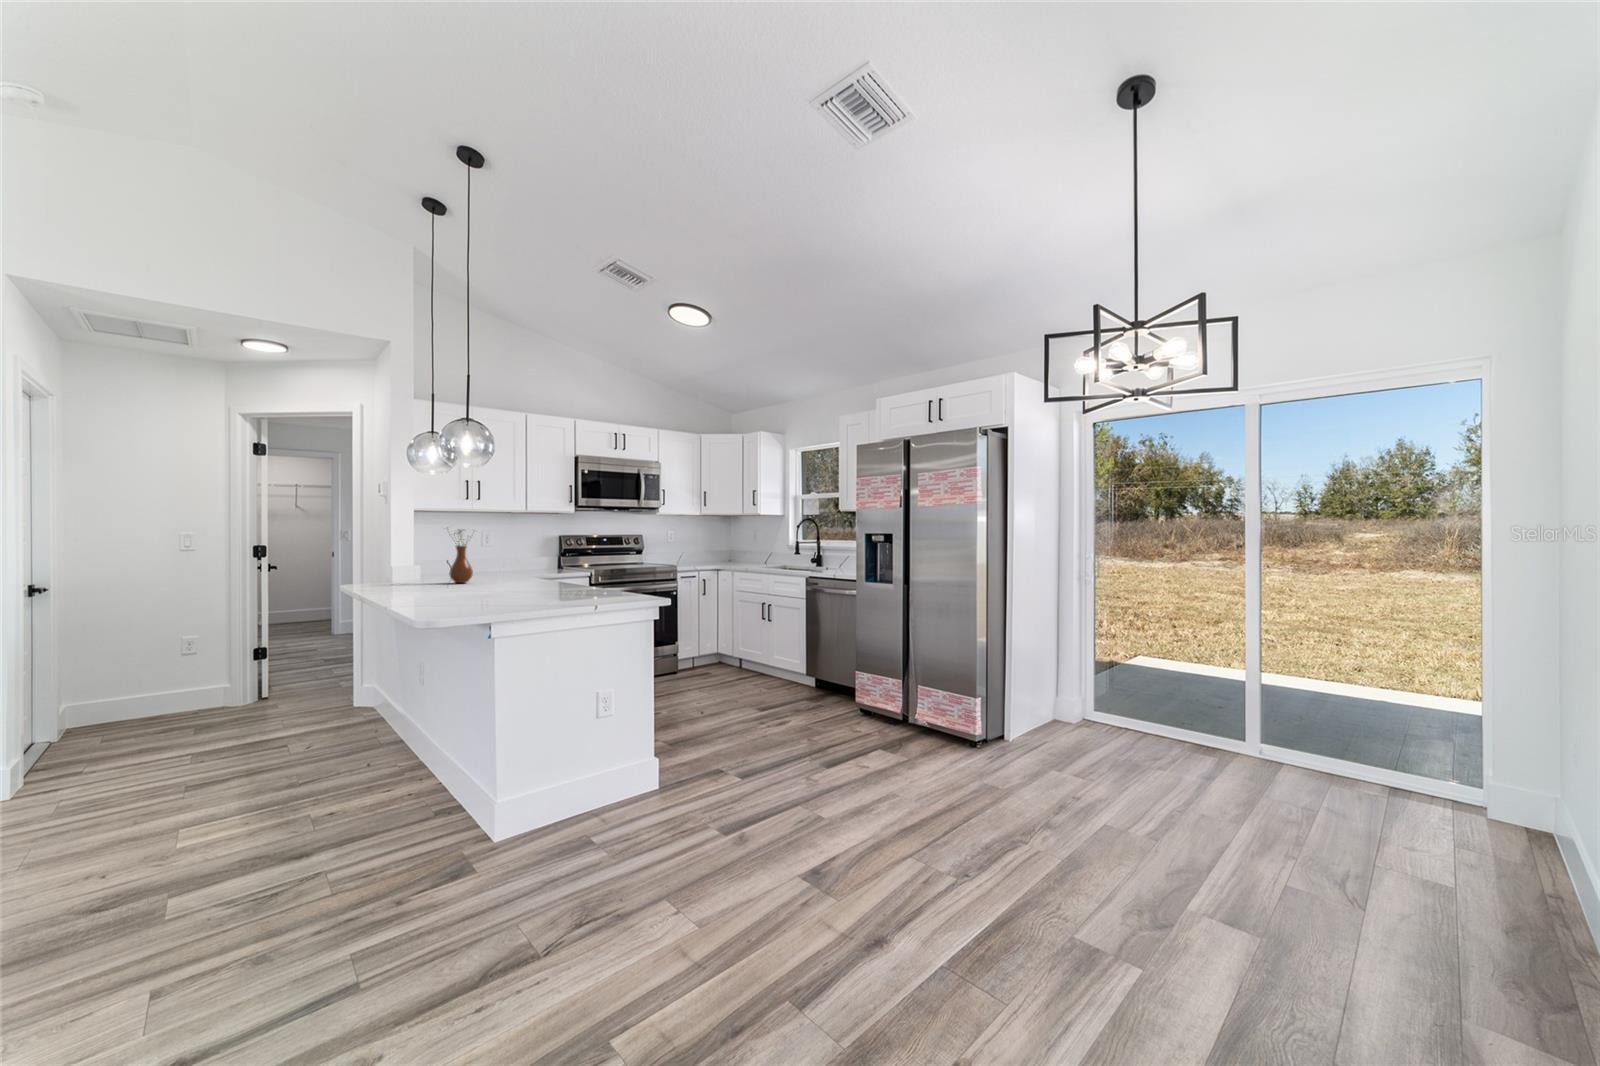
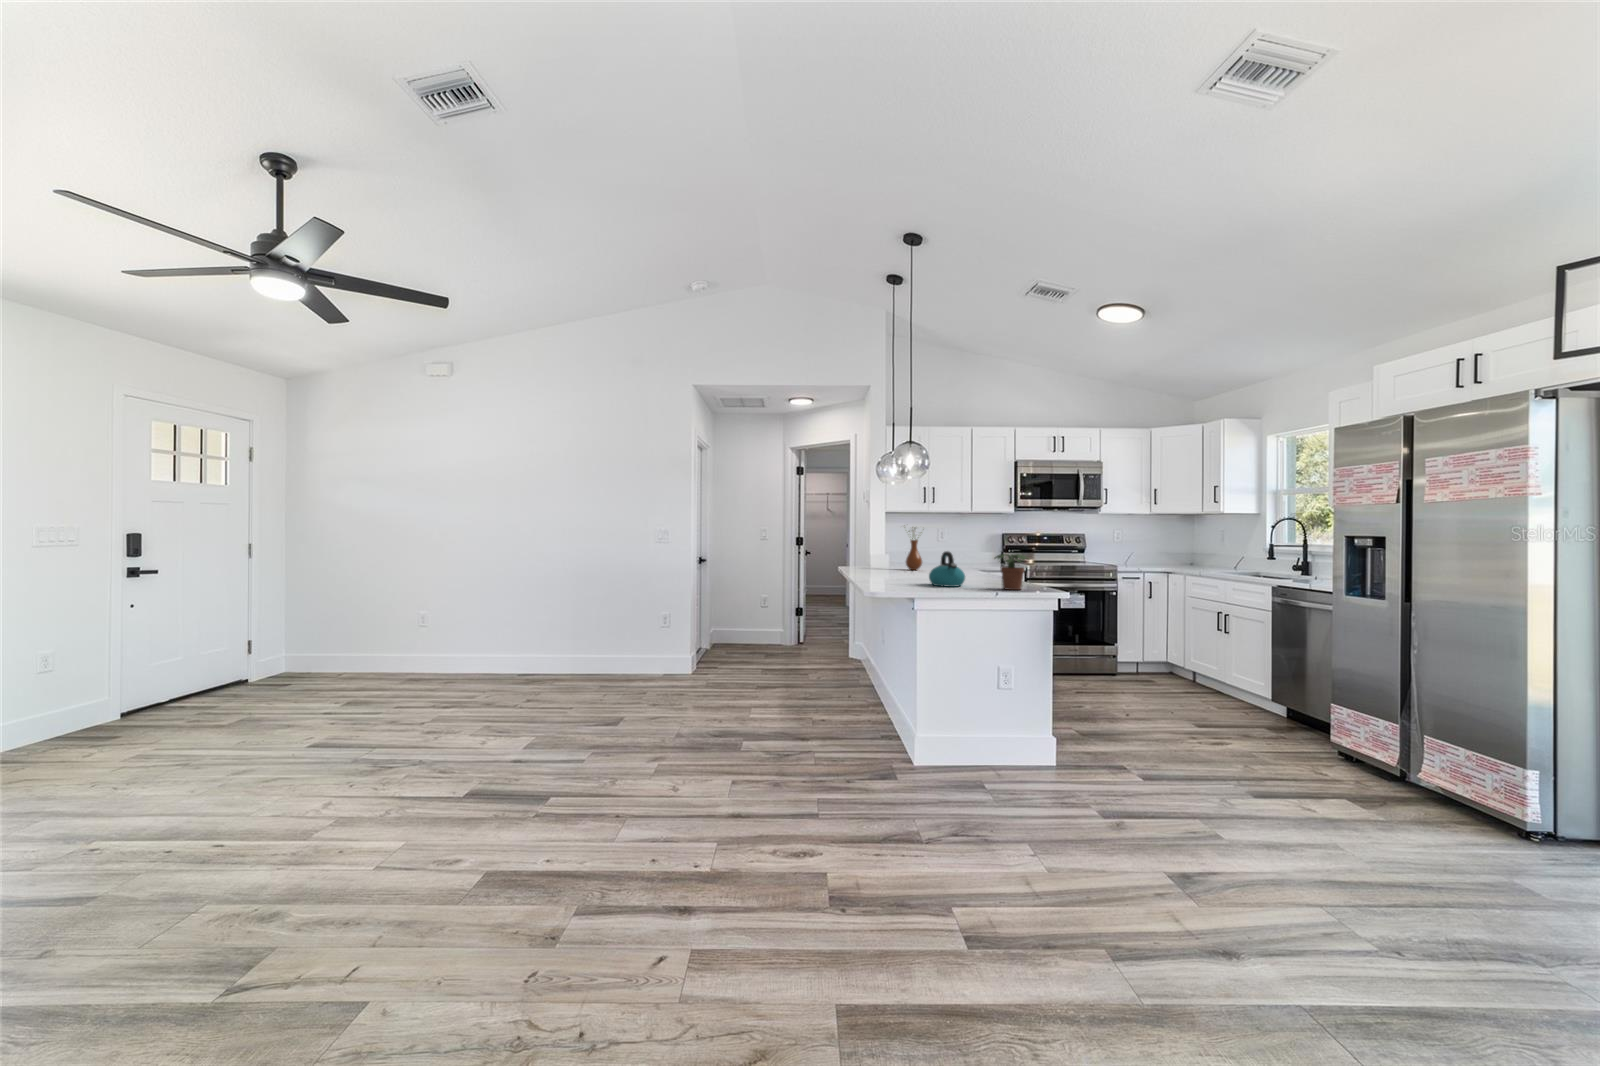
potted plant: none [583,559,623,601] -> present [995,554,1027,590]
kettle: none [500,560,548,603] -> present [929,551,965,587]

